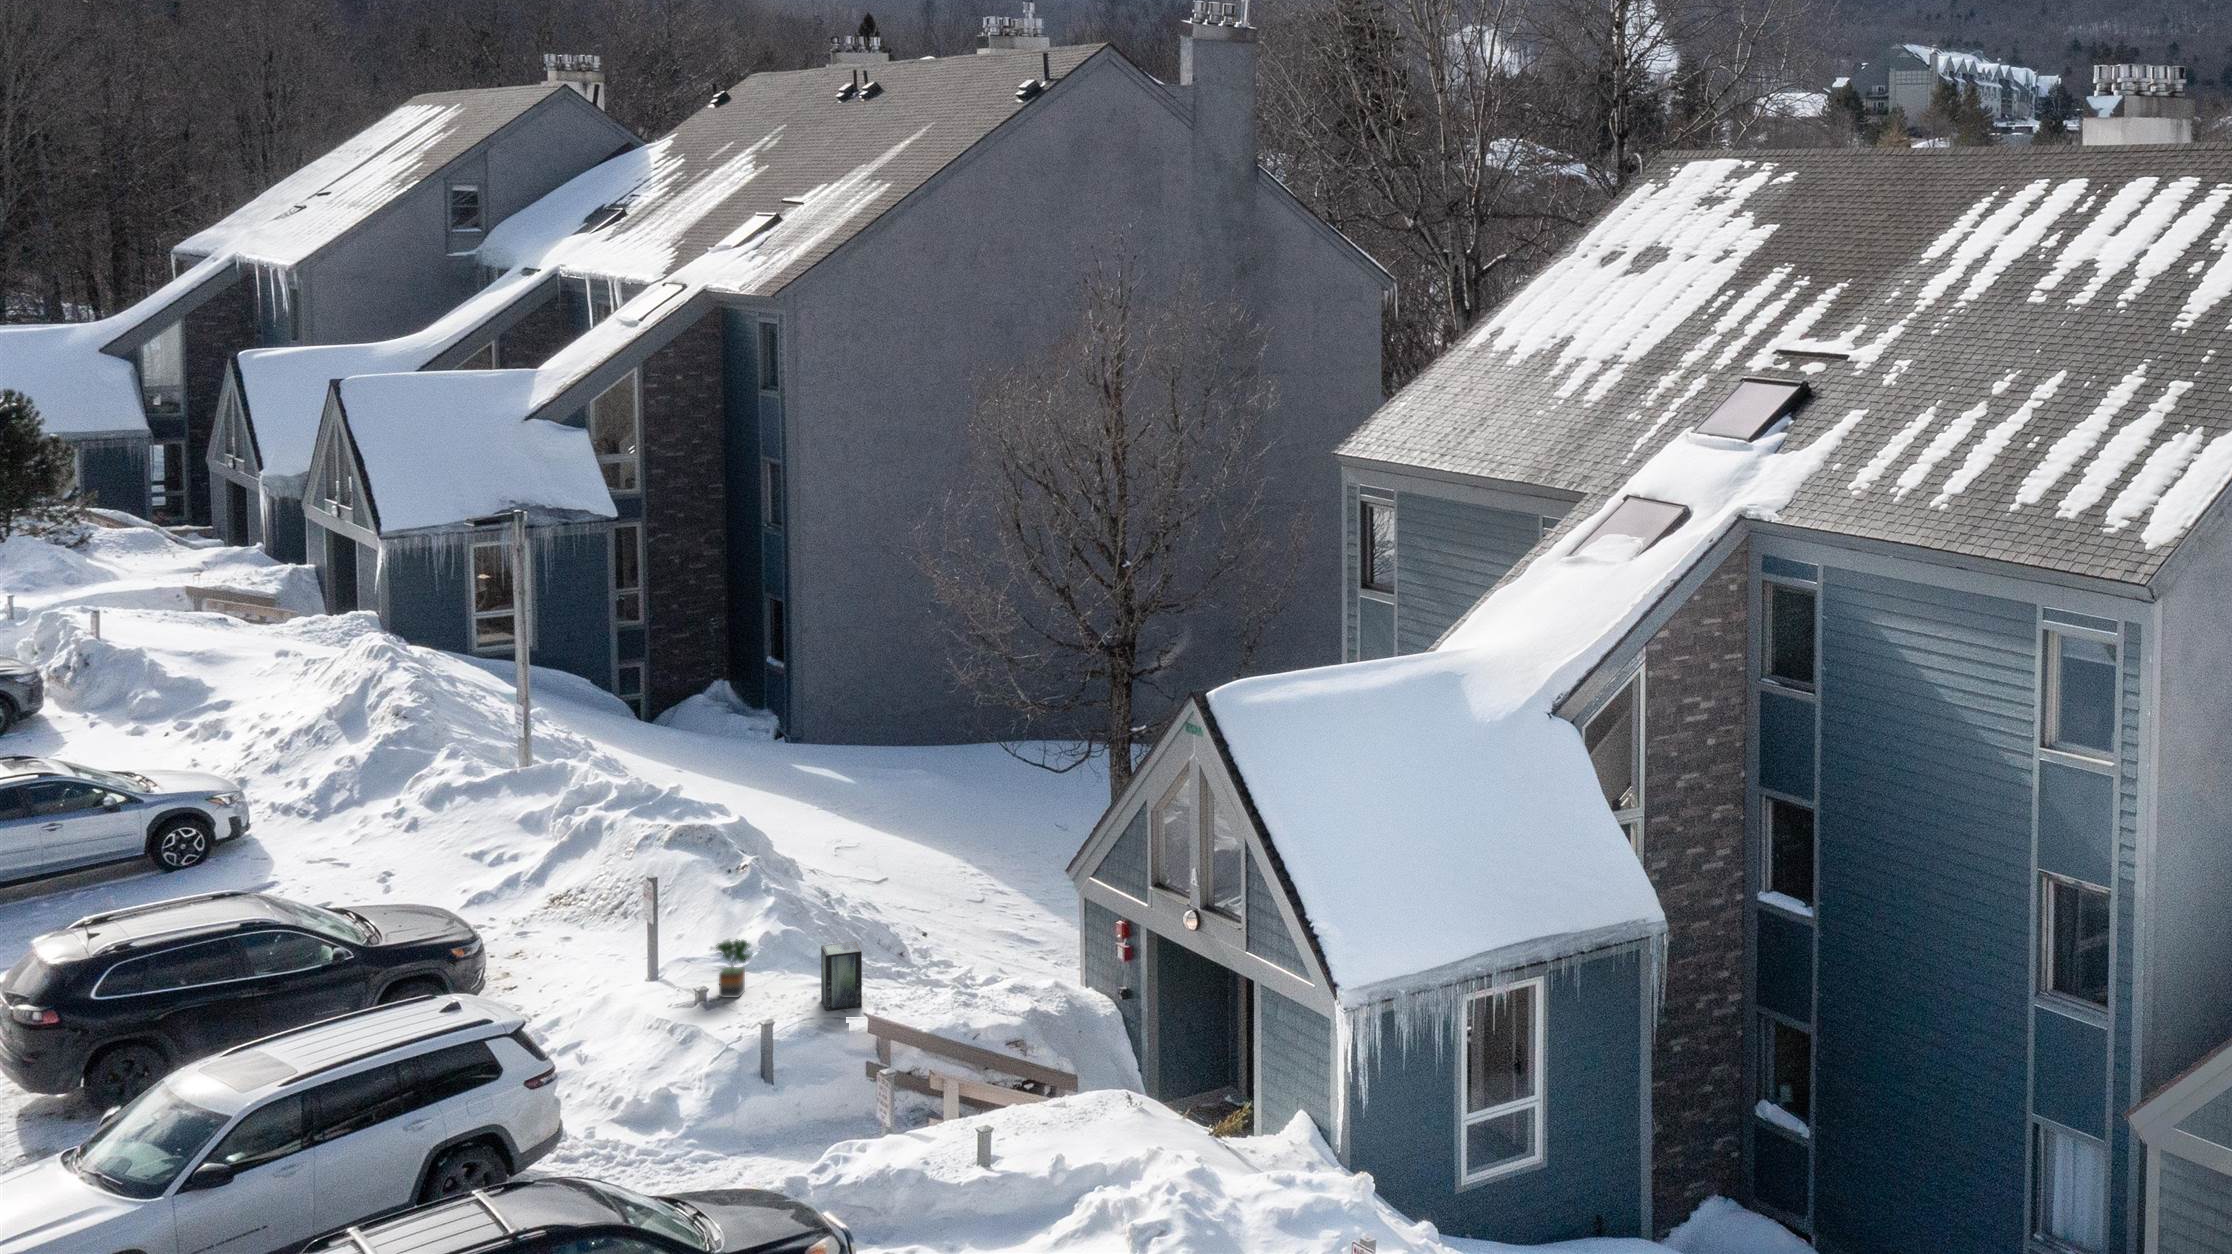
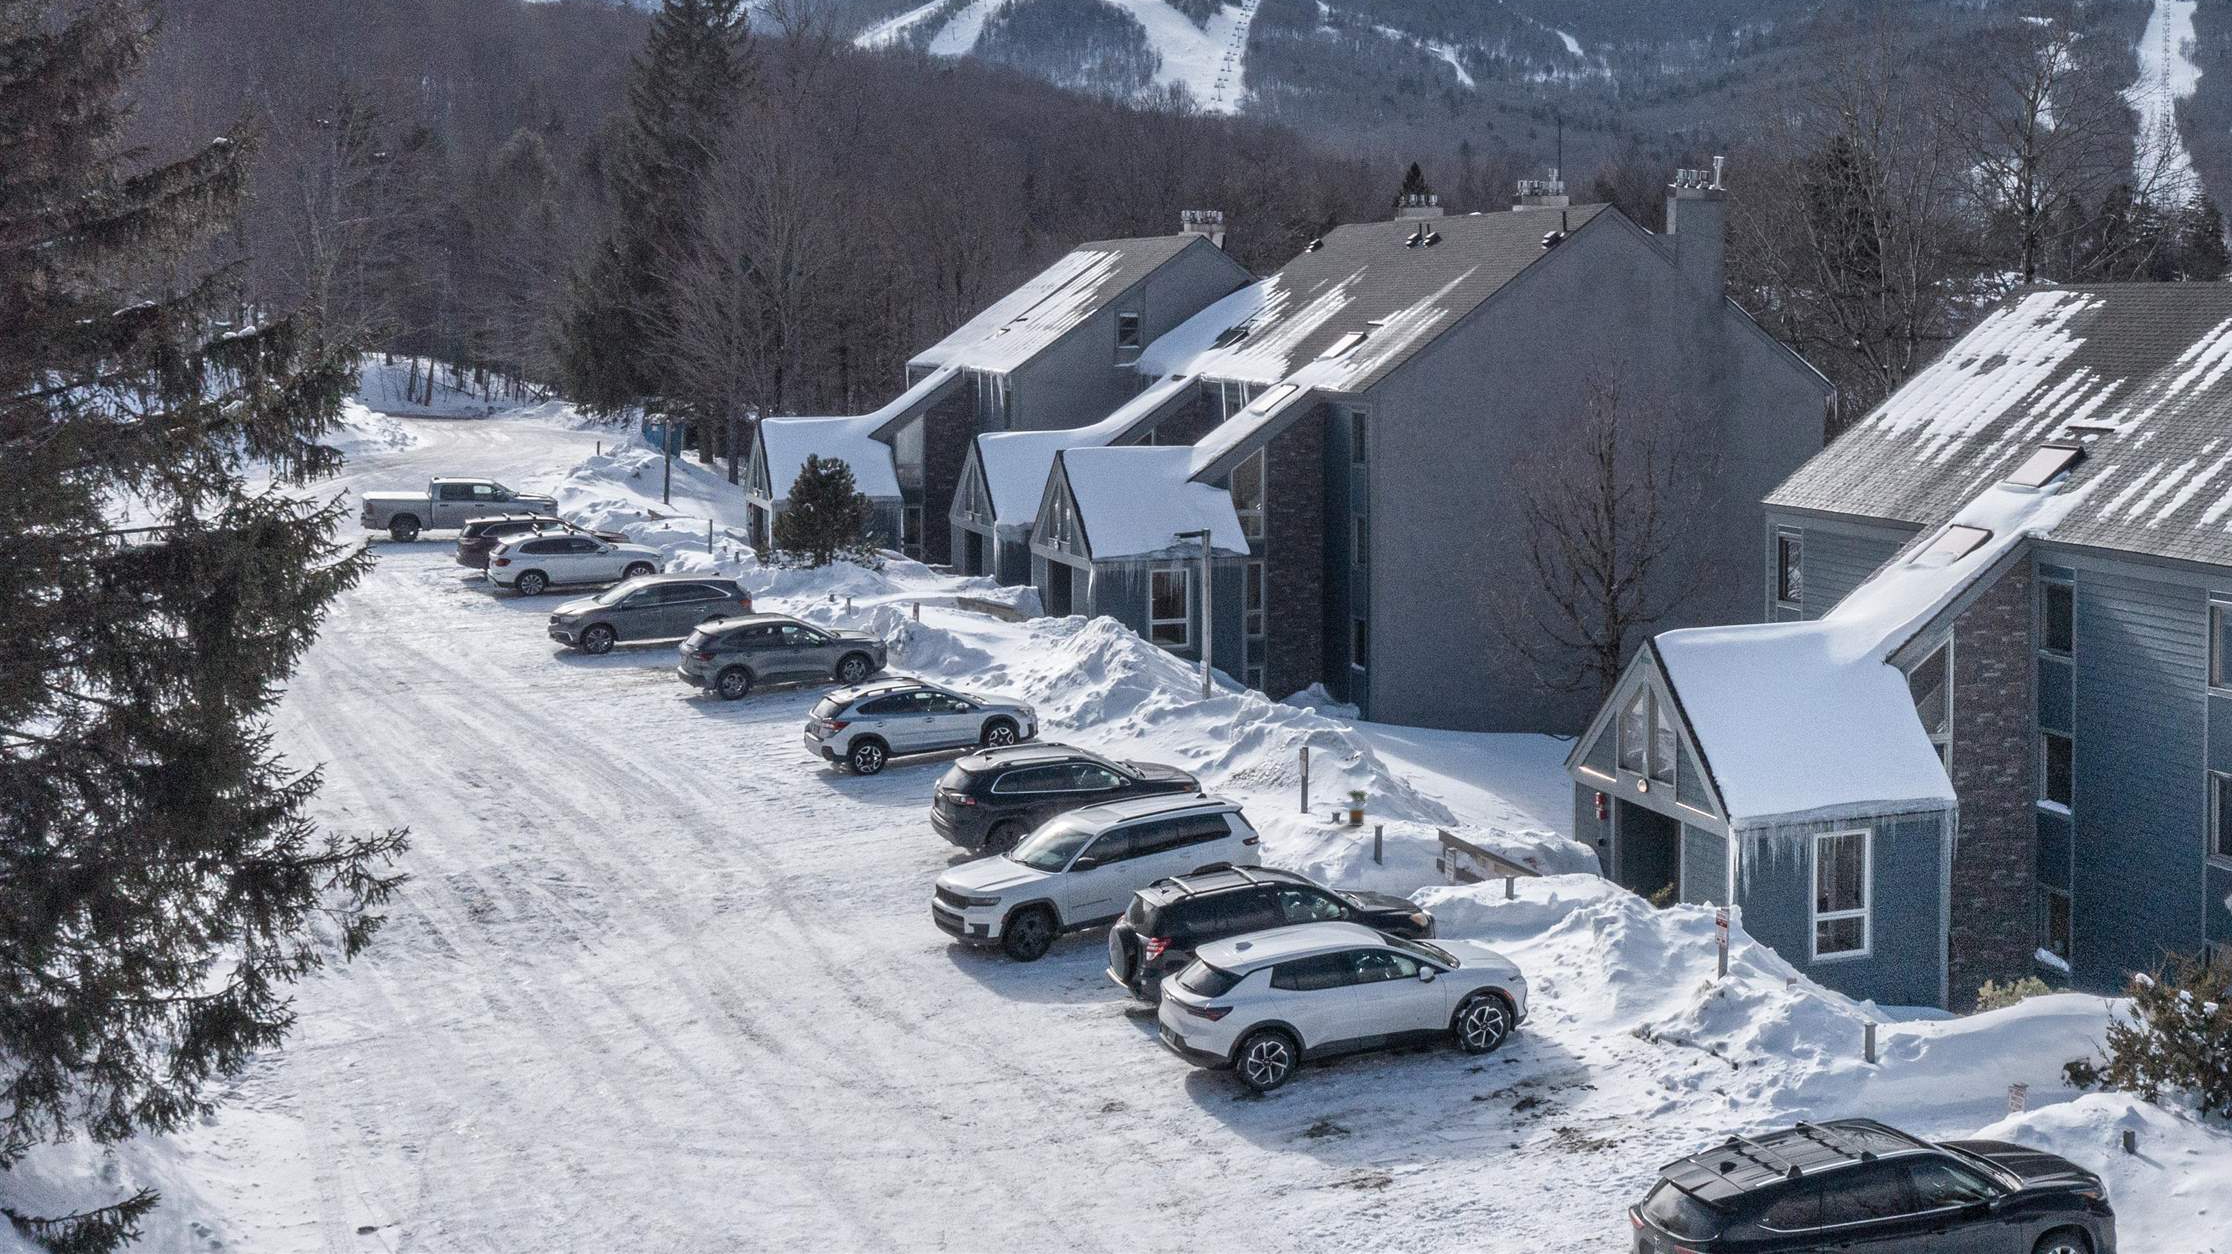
storage box: present [821,942,862,1011] -> none [1411,794,1436,835]

